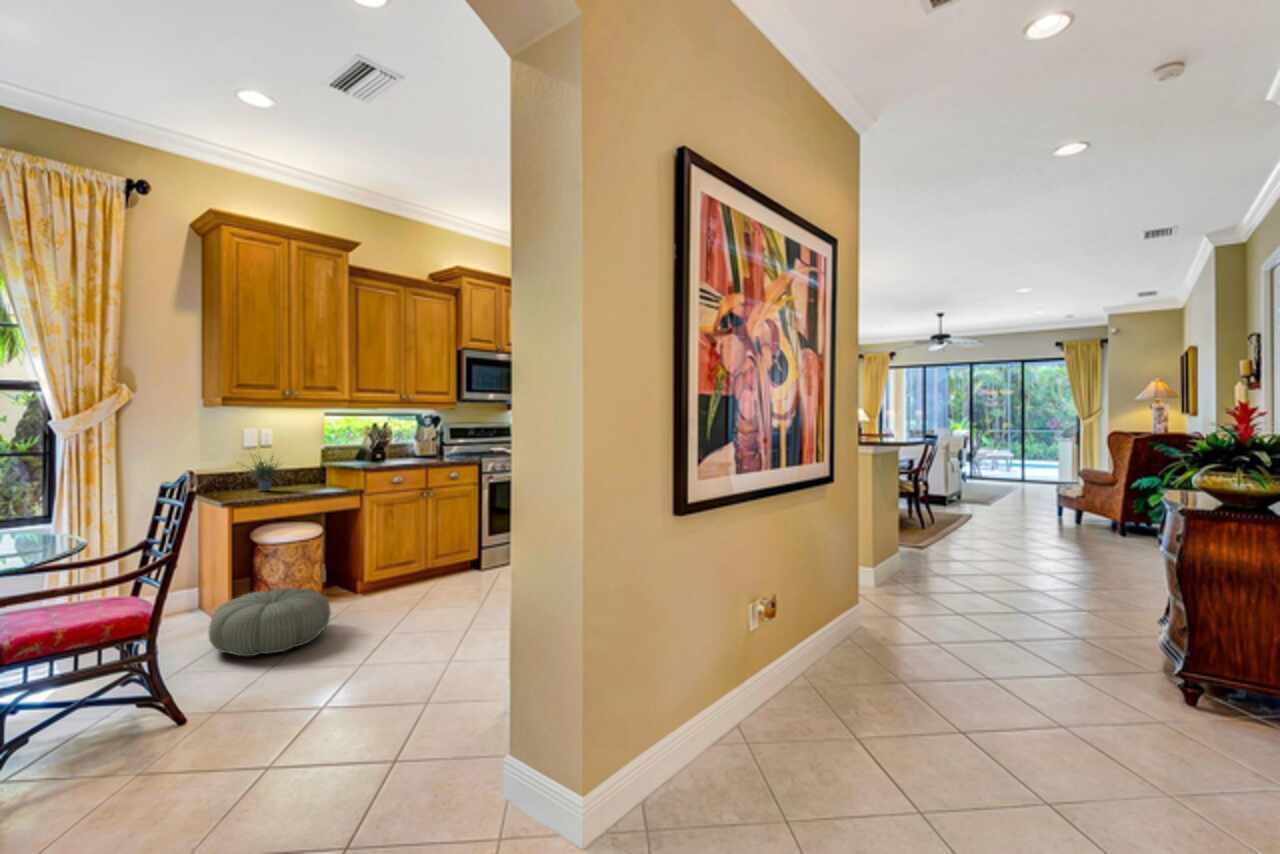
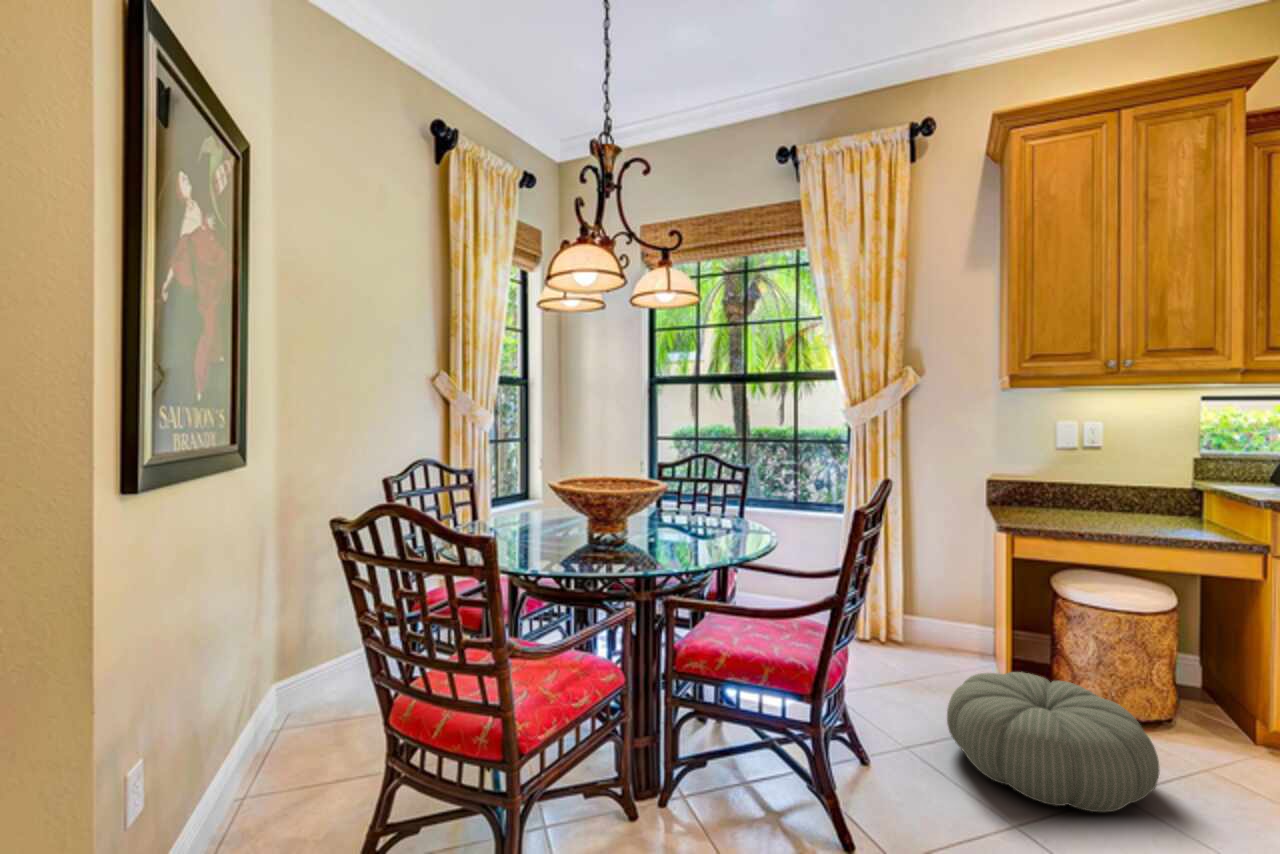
potted plant: present [242,456,280,491] -> none [1032,446,1130,517]

